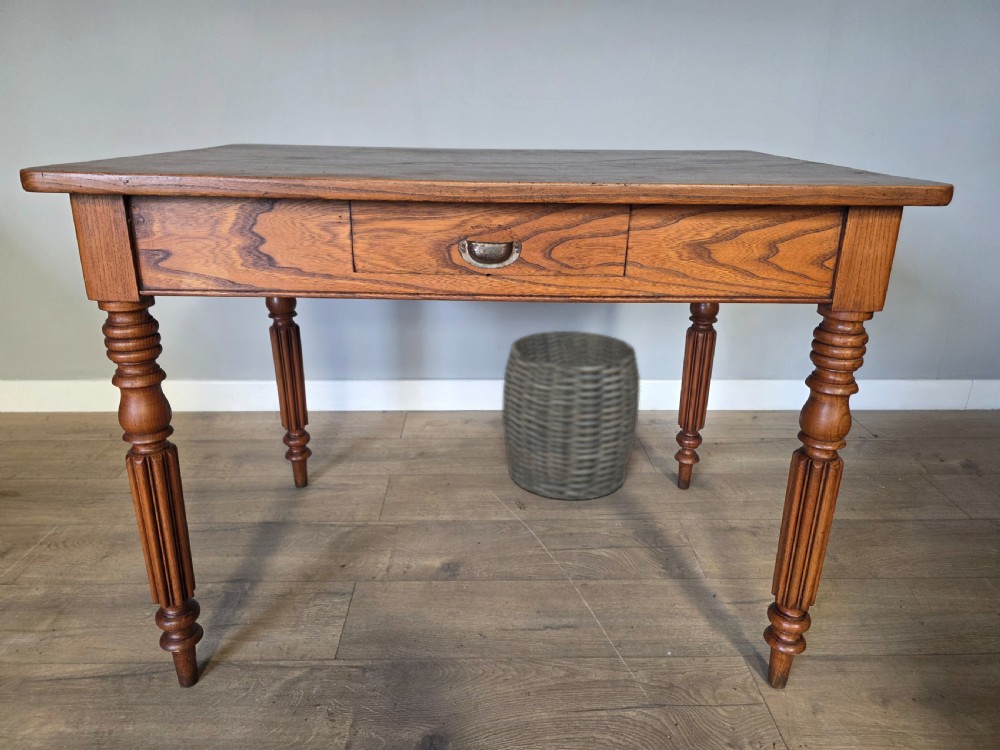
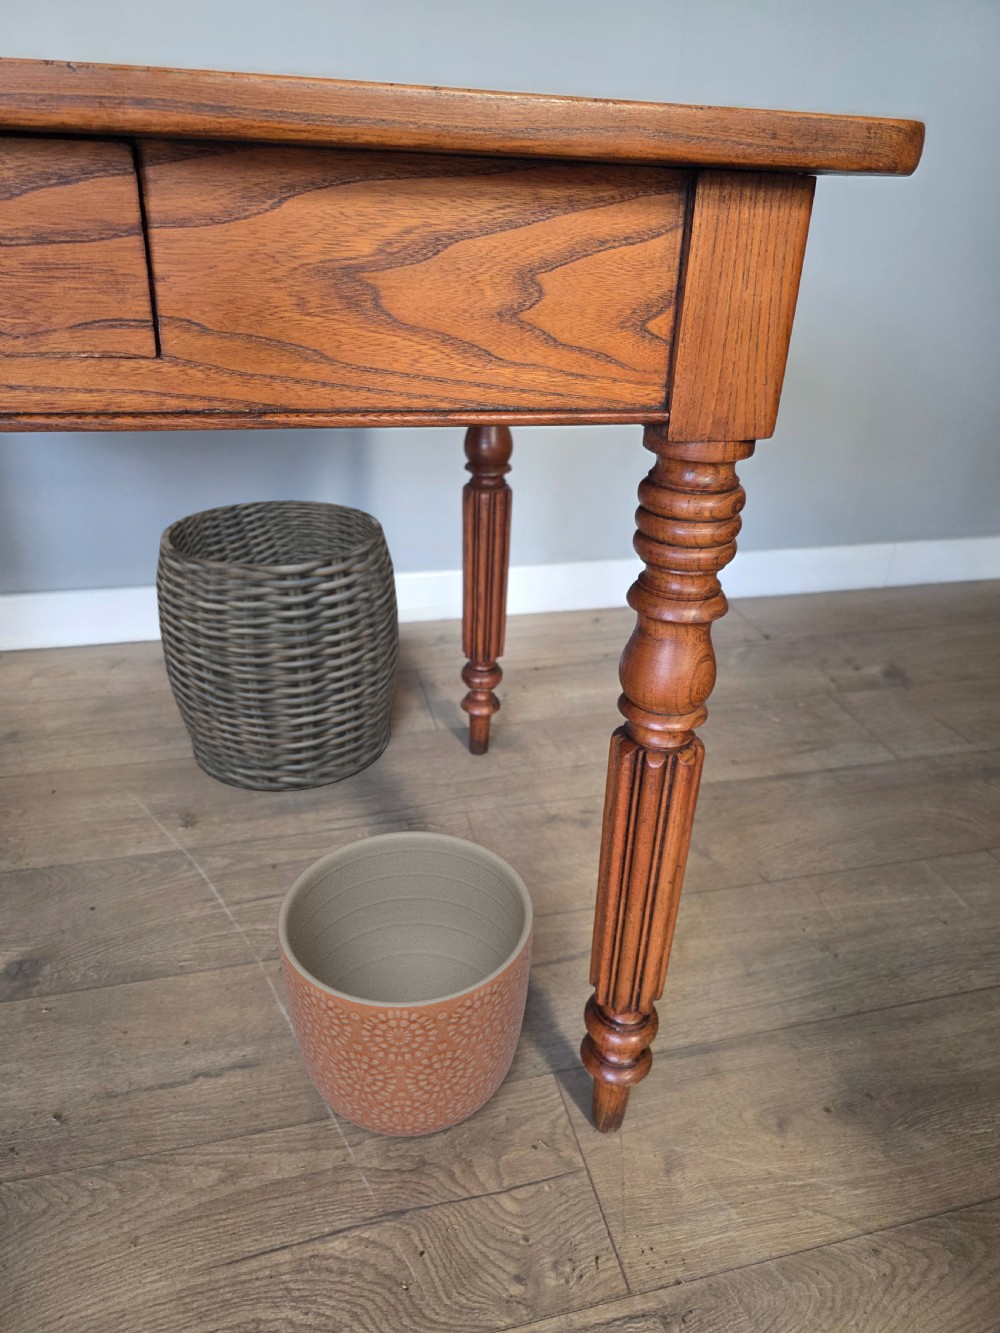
planter: none [606,510,742,668] -> present [277,831,534,1137]

